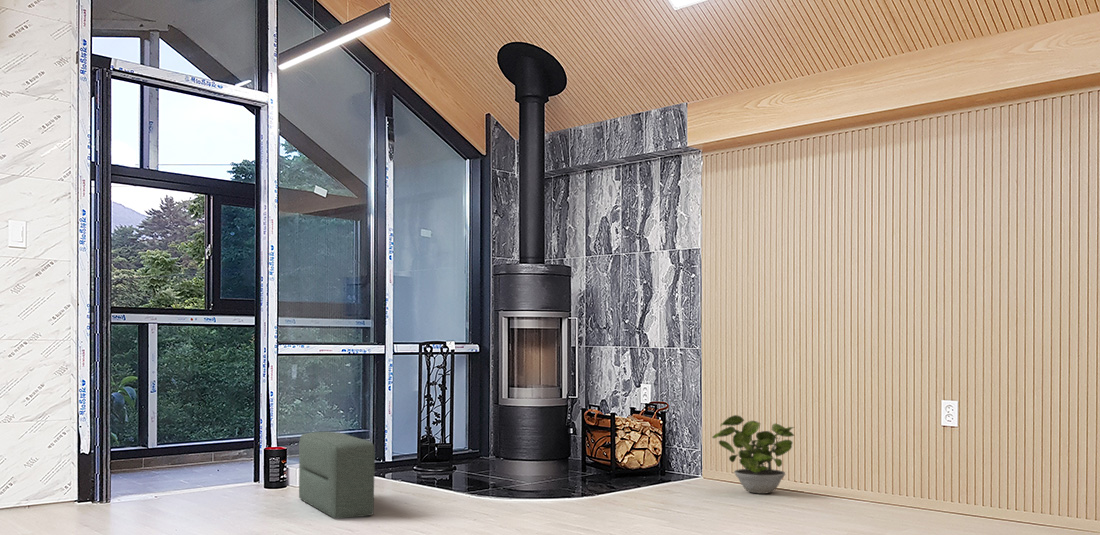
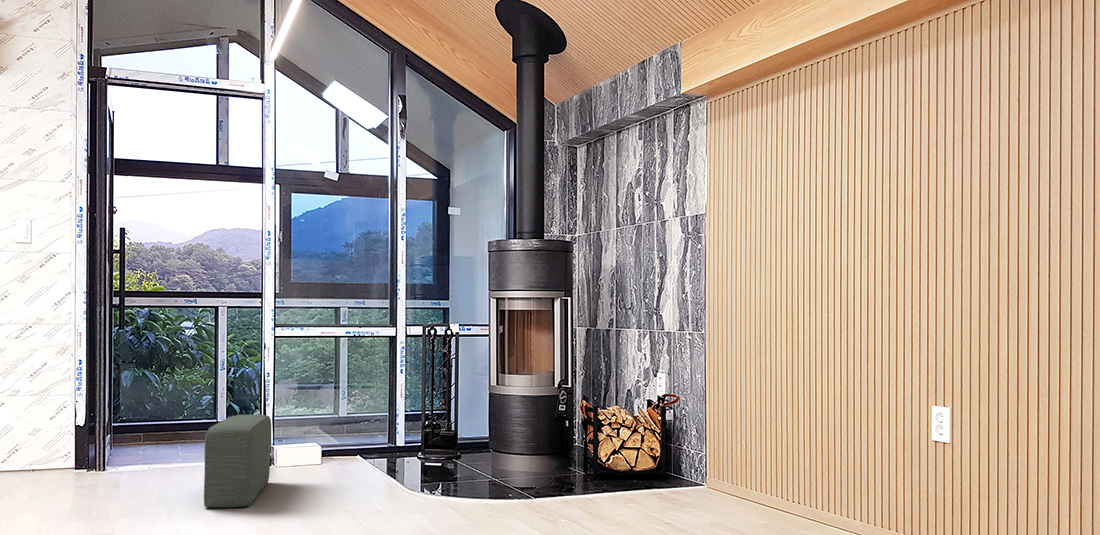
potted plant: present [713,415,794,494] -> none [666,415,781,514]

